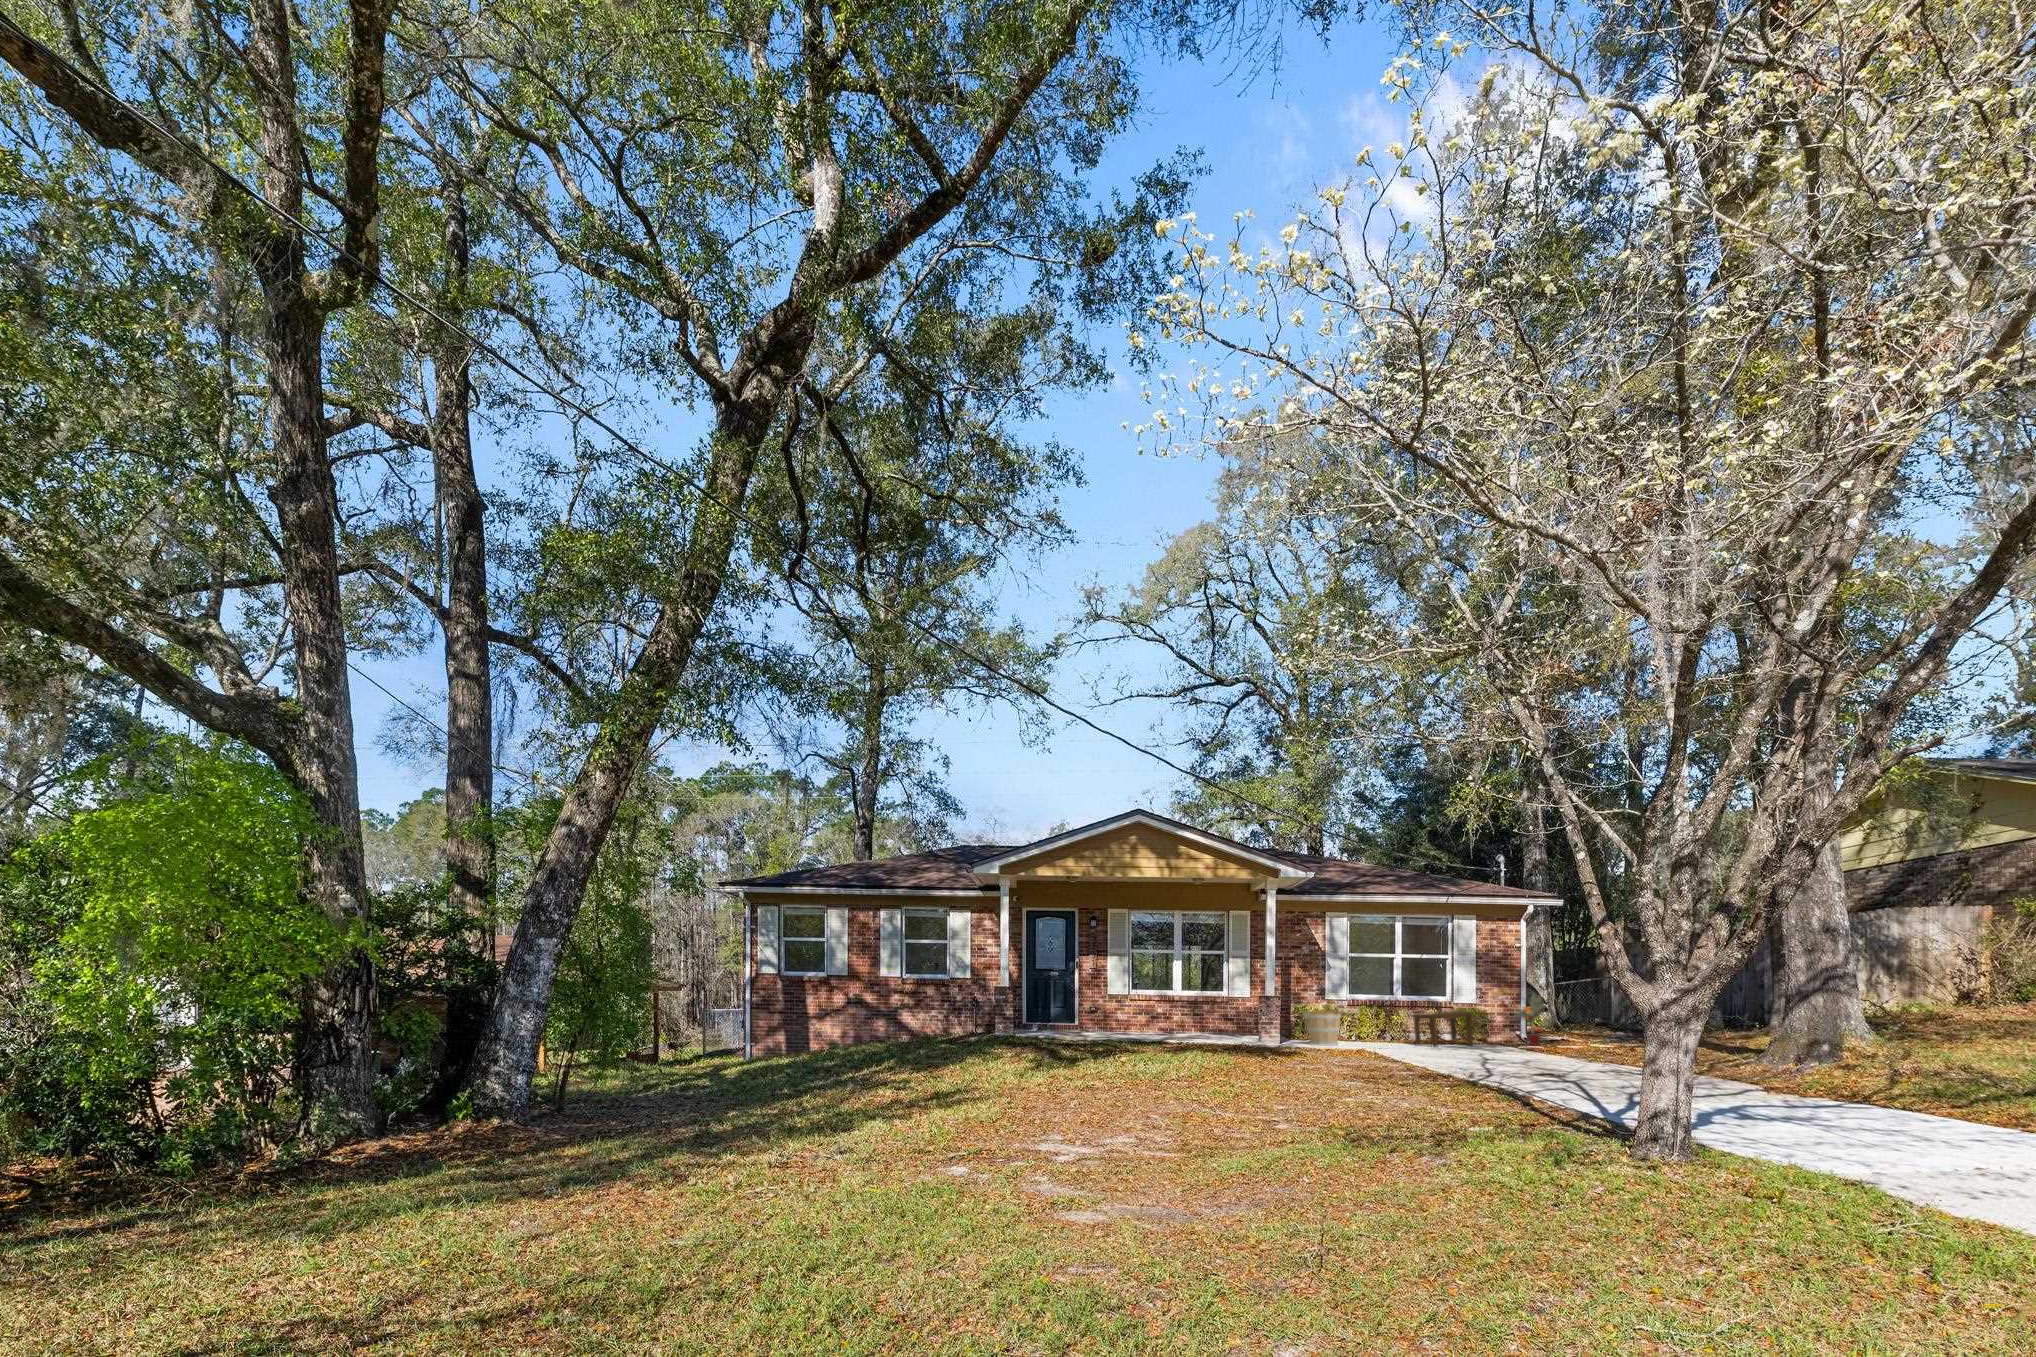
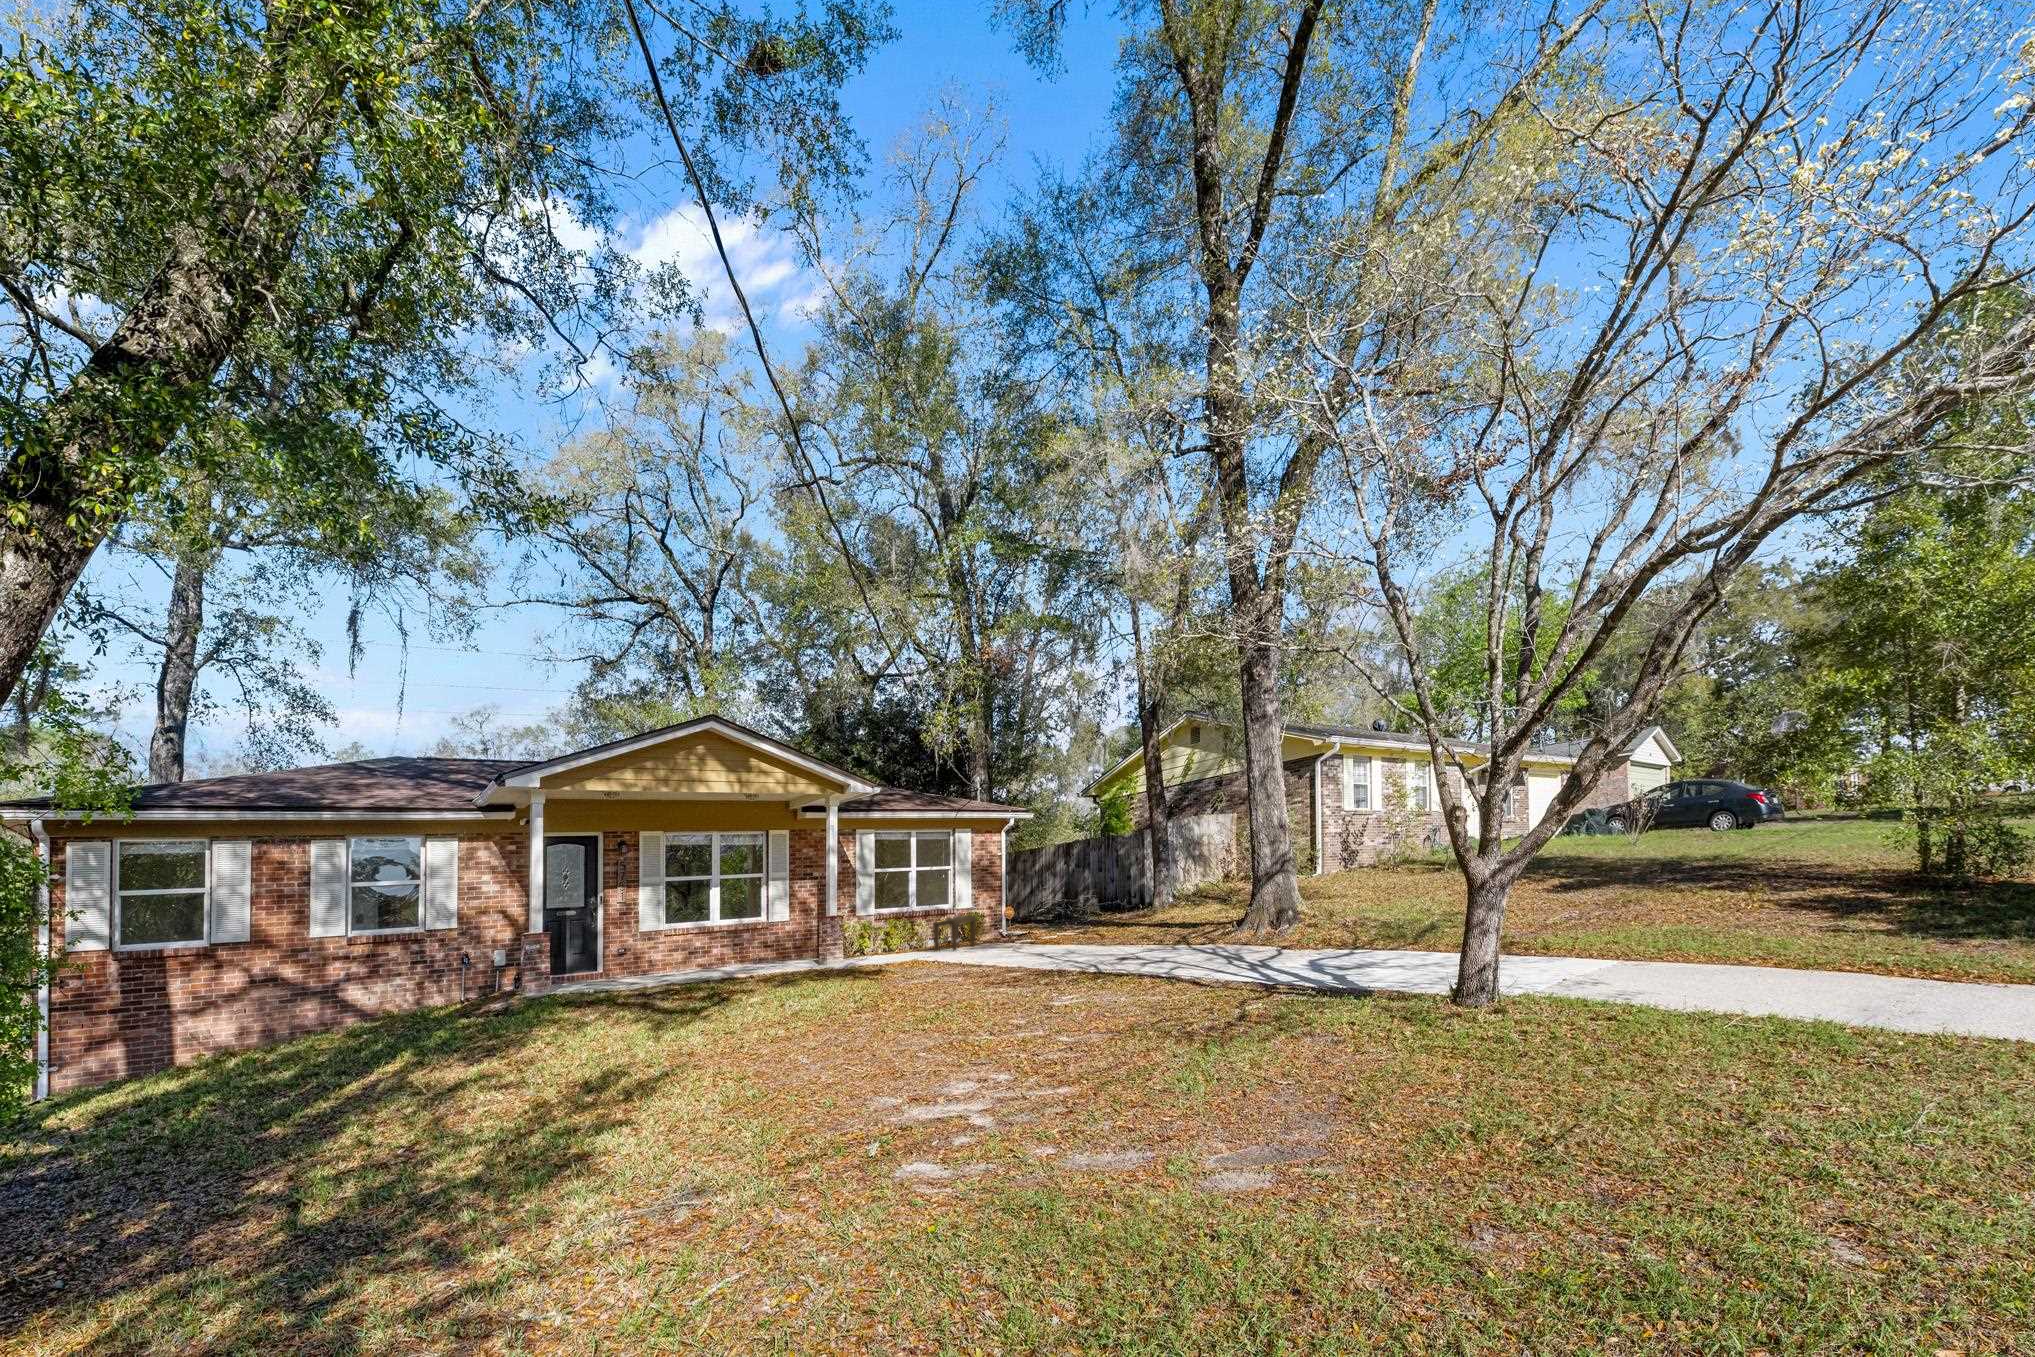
potted tree: present [1516,991,1545,1045] -> none [996,891,1021,941]
wooden bucket: present [1304,1010,1341,1045] -> none [840,926,879,963]

